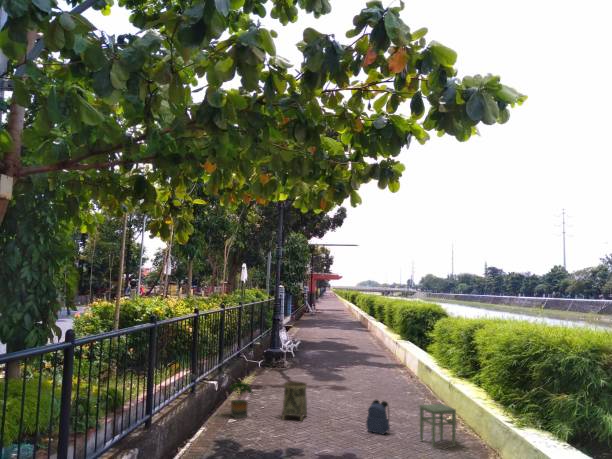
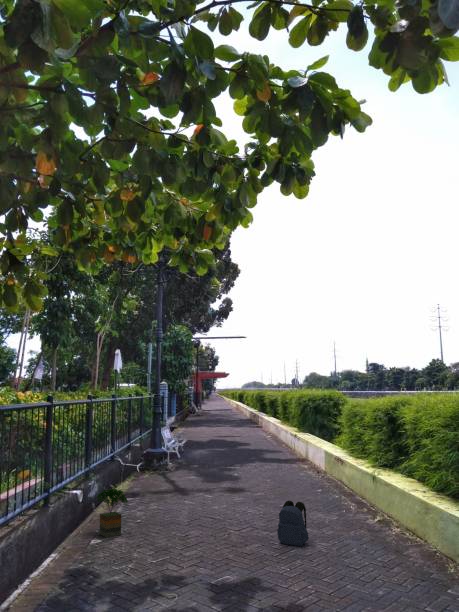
basket: present [282,381,307,421] -> none [167,484,200,536]
stool: present [420,404,456,448] -> none [346,501,397,561]

